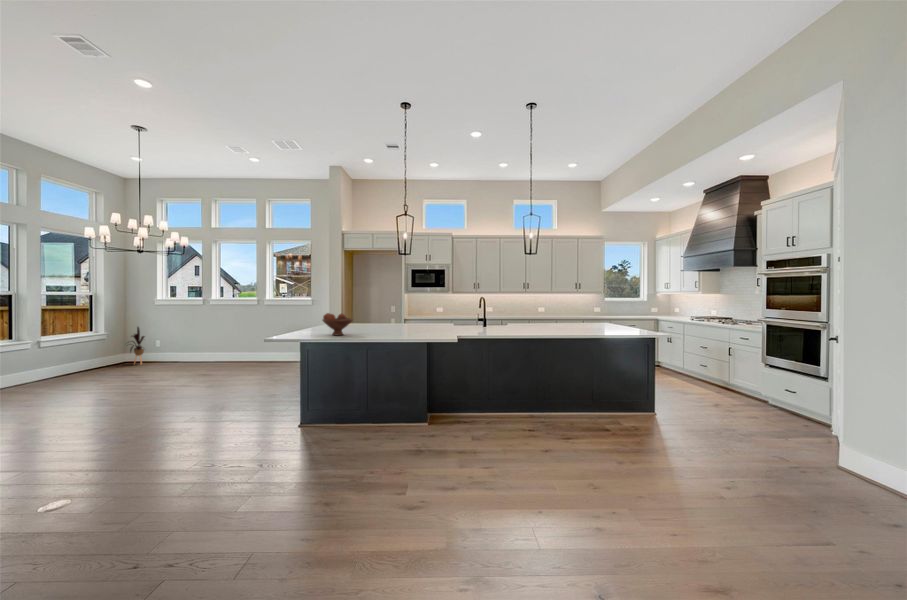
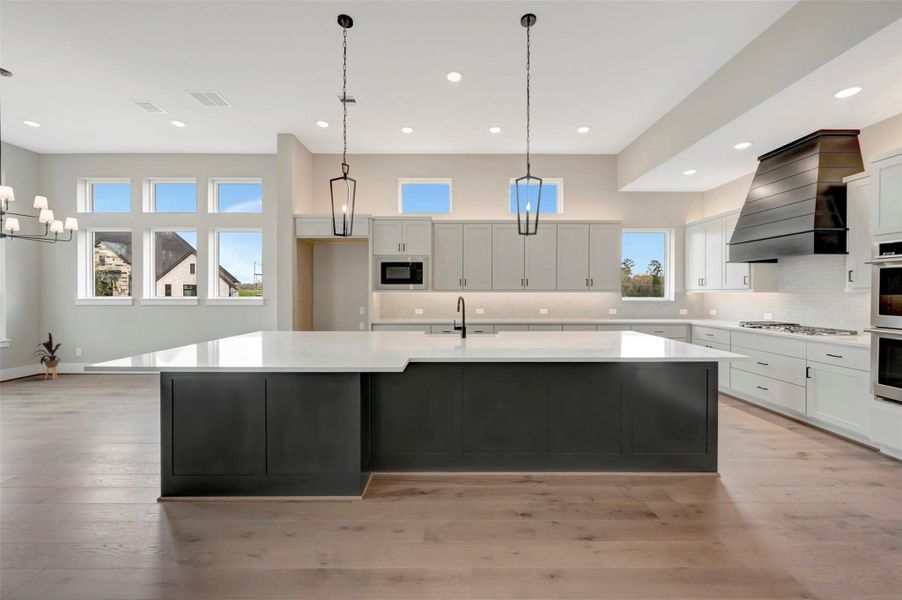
fruit bowl: present [322,313,353,335] -> none [186,322,241,358]

